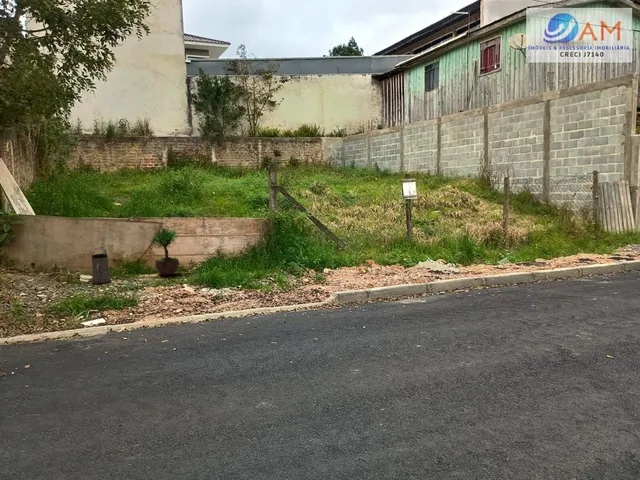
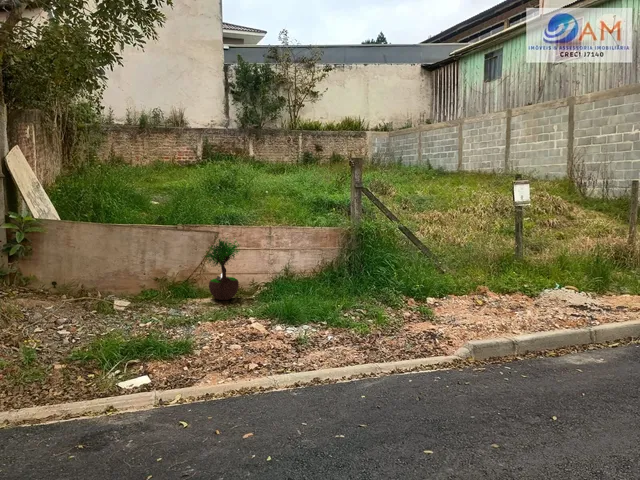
watering can: present [92,248,111,283] -> none [129,265,153,313]

